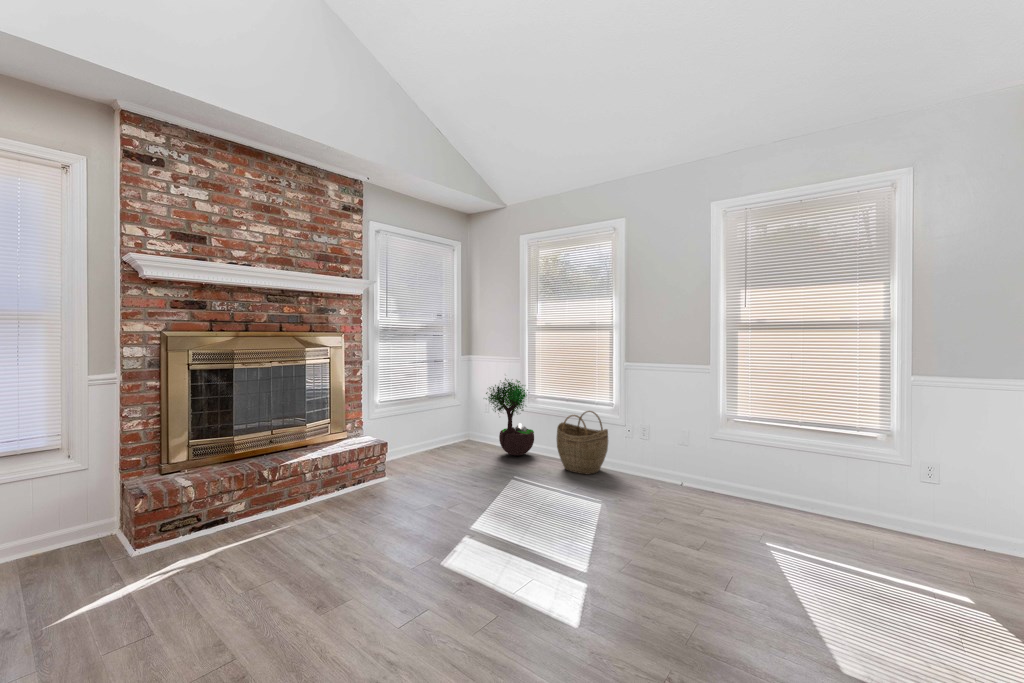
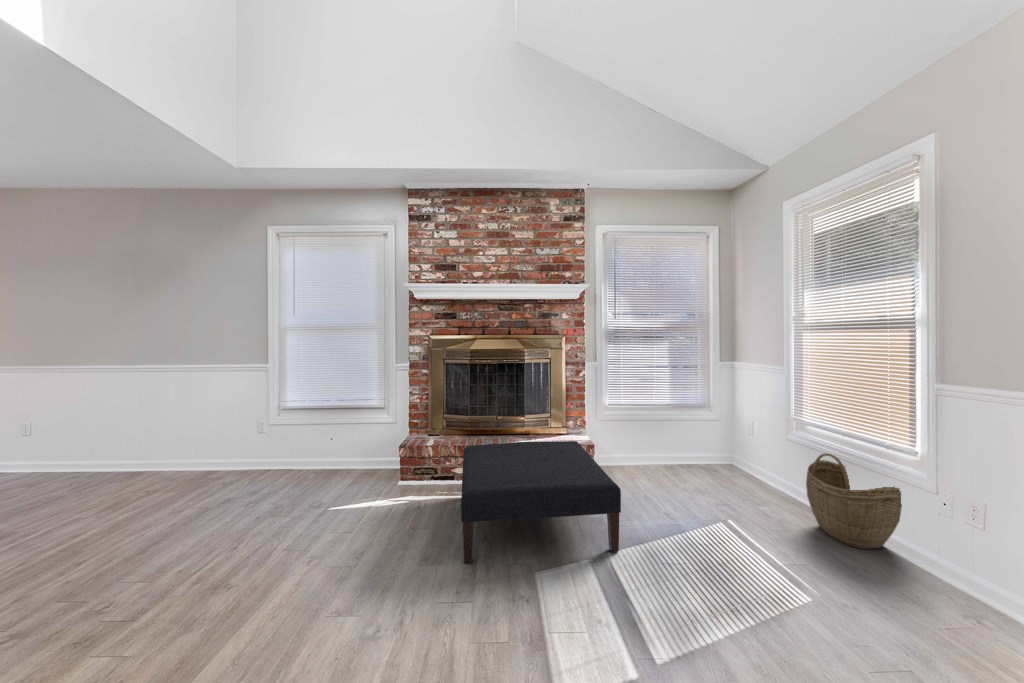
potted tree: present [486,378,534,456] -> none [717,383,795,489]
ottoman: none [264,442,475,581] -> present [461,441,621,563]

